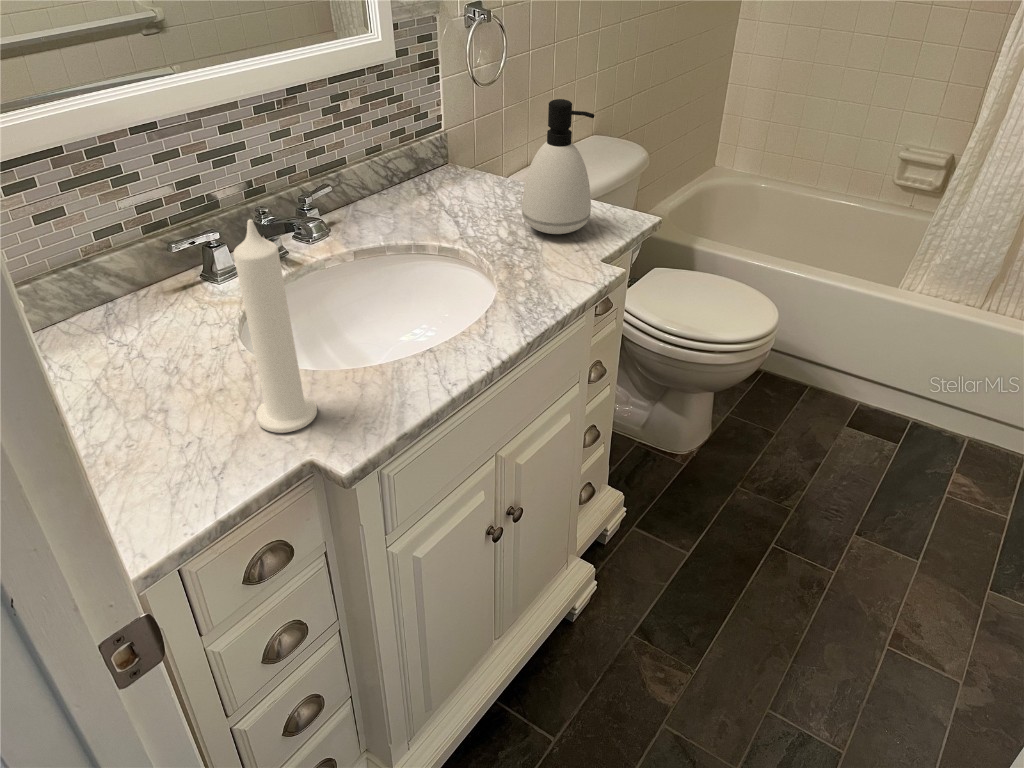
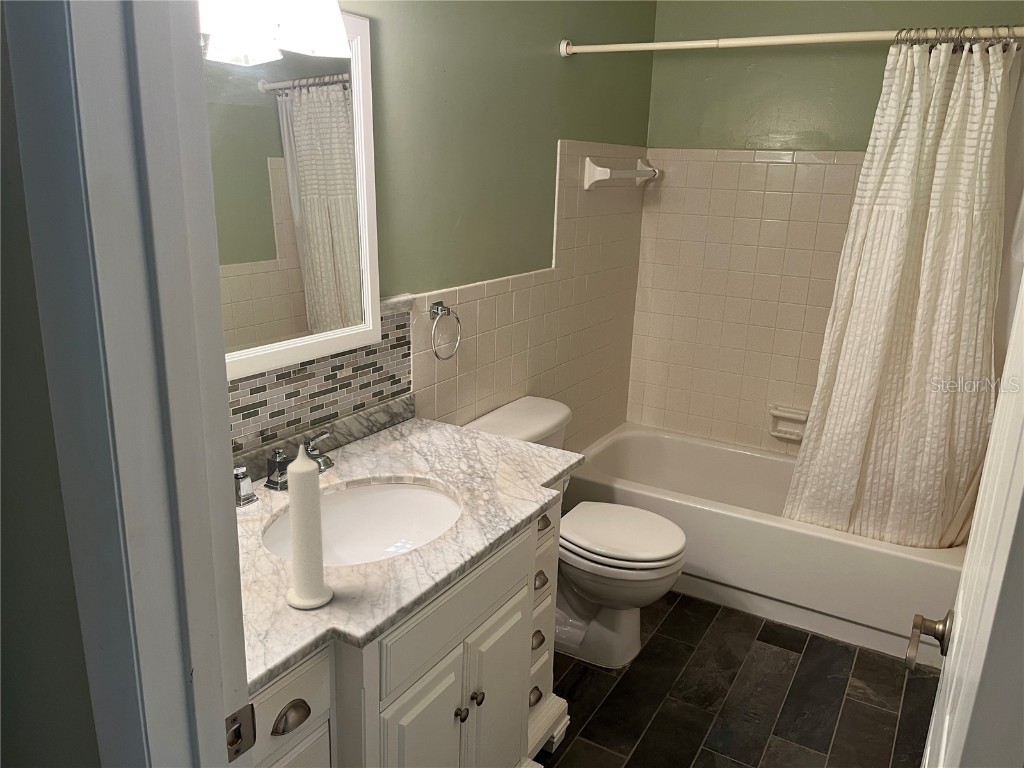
soap dispenser: present [522,99,595,234] -> none [478,368,532,467]

